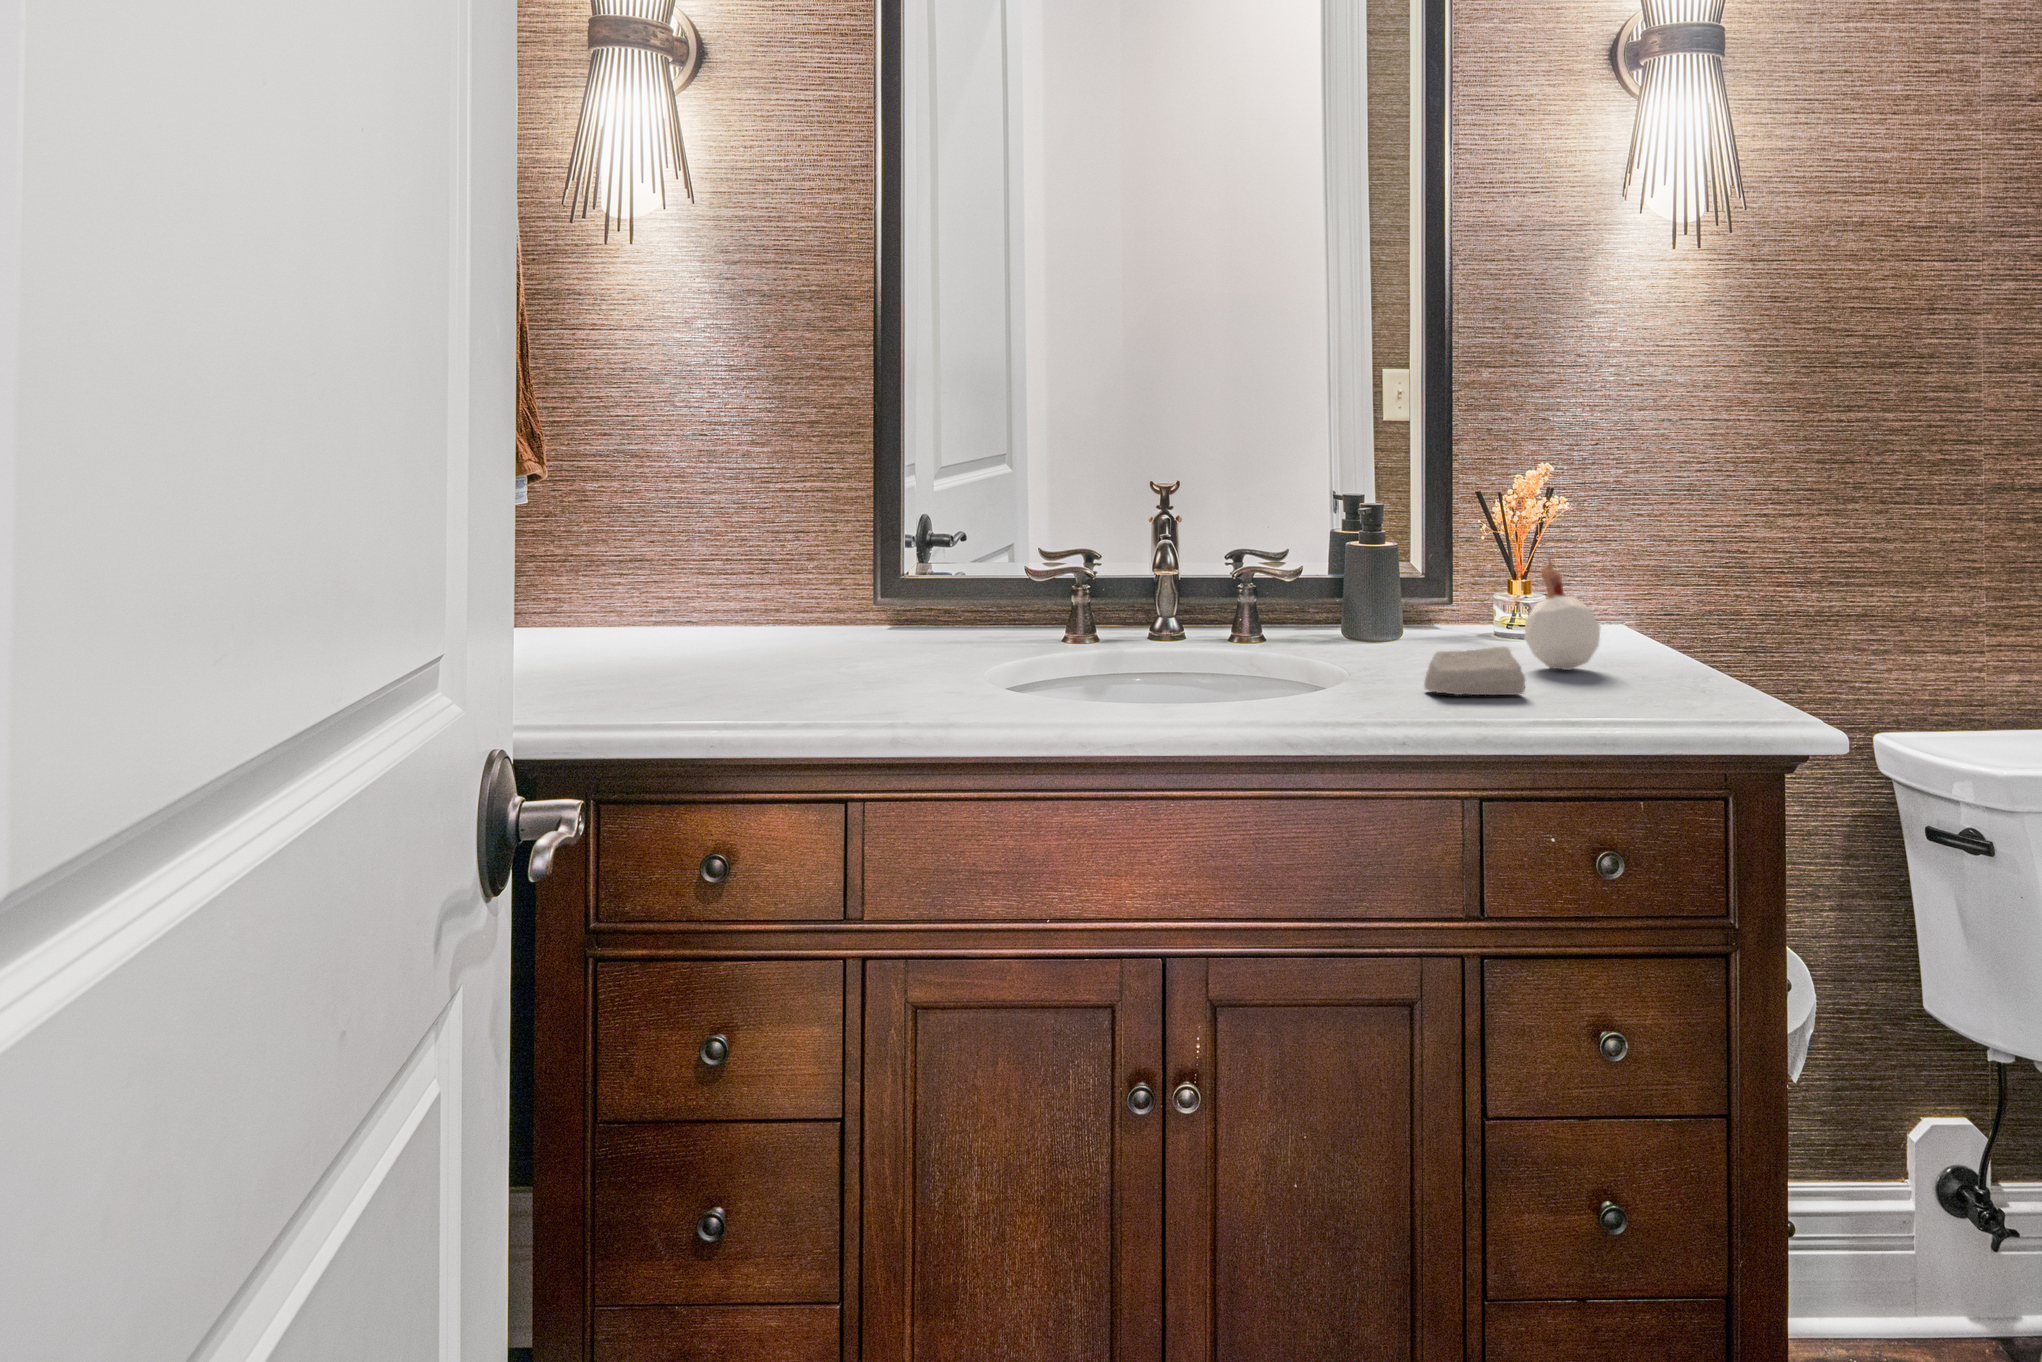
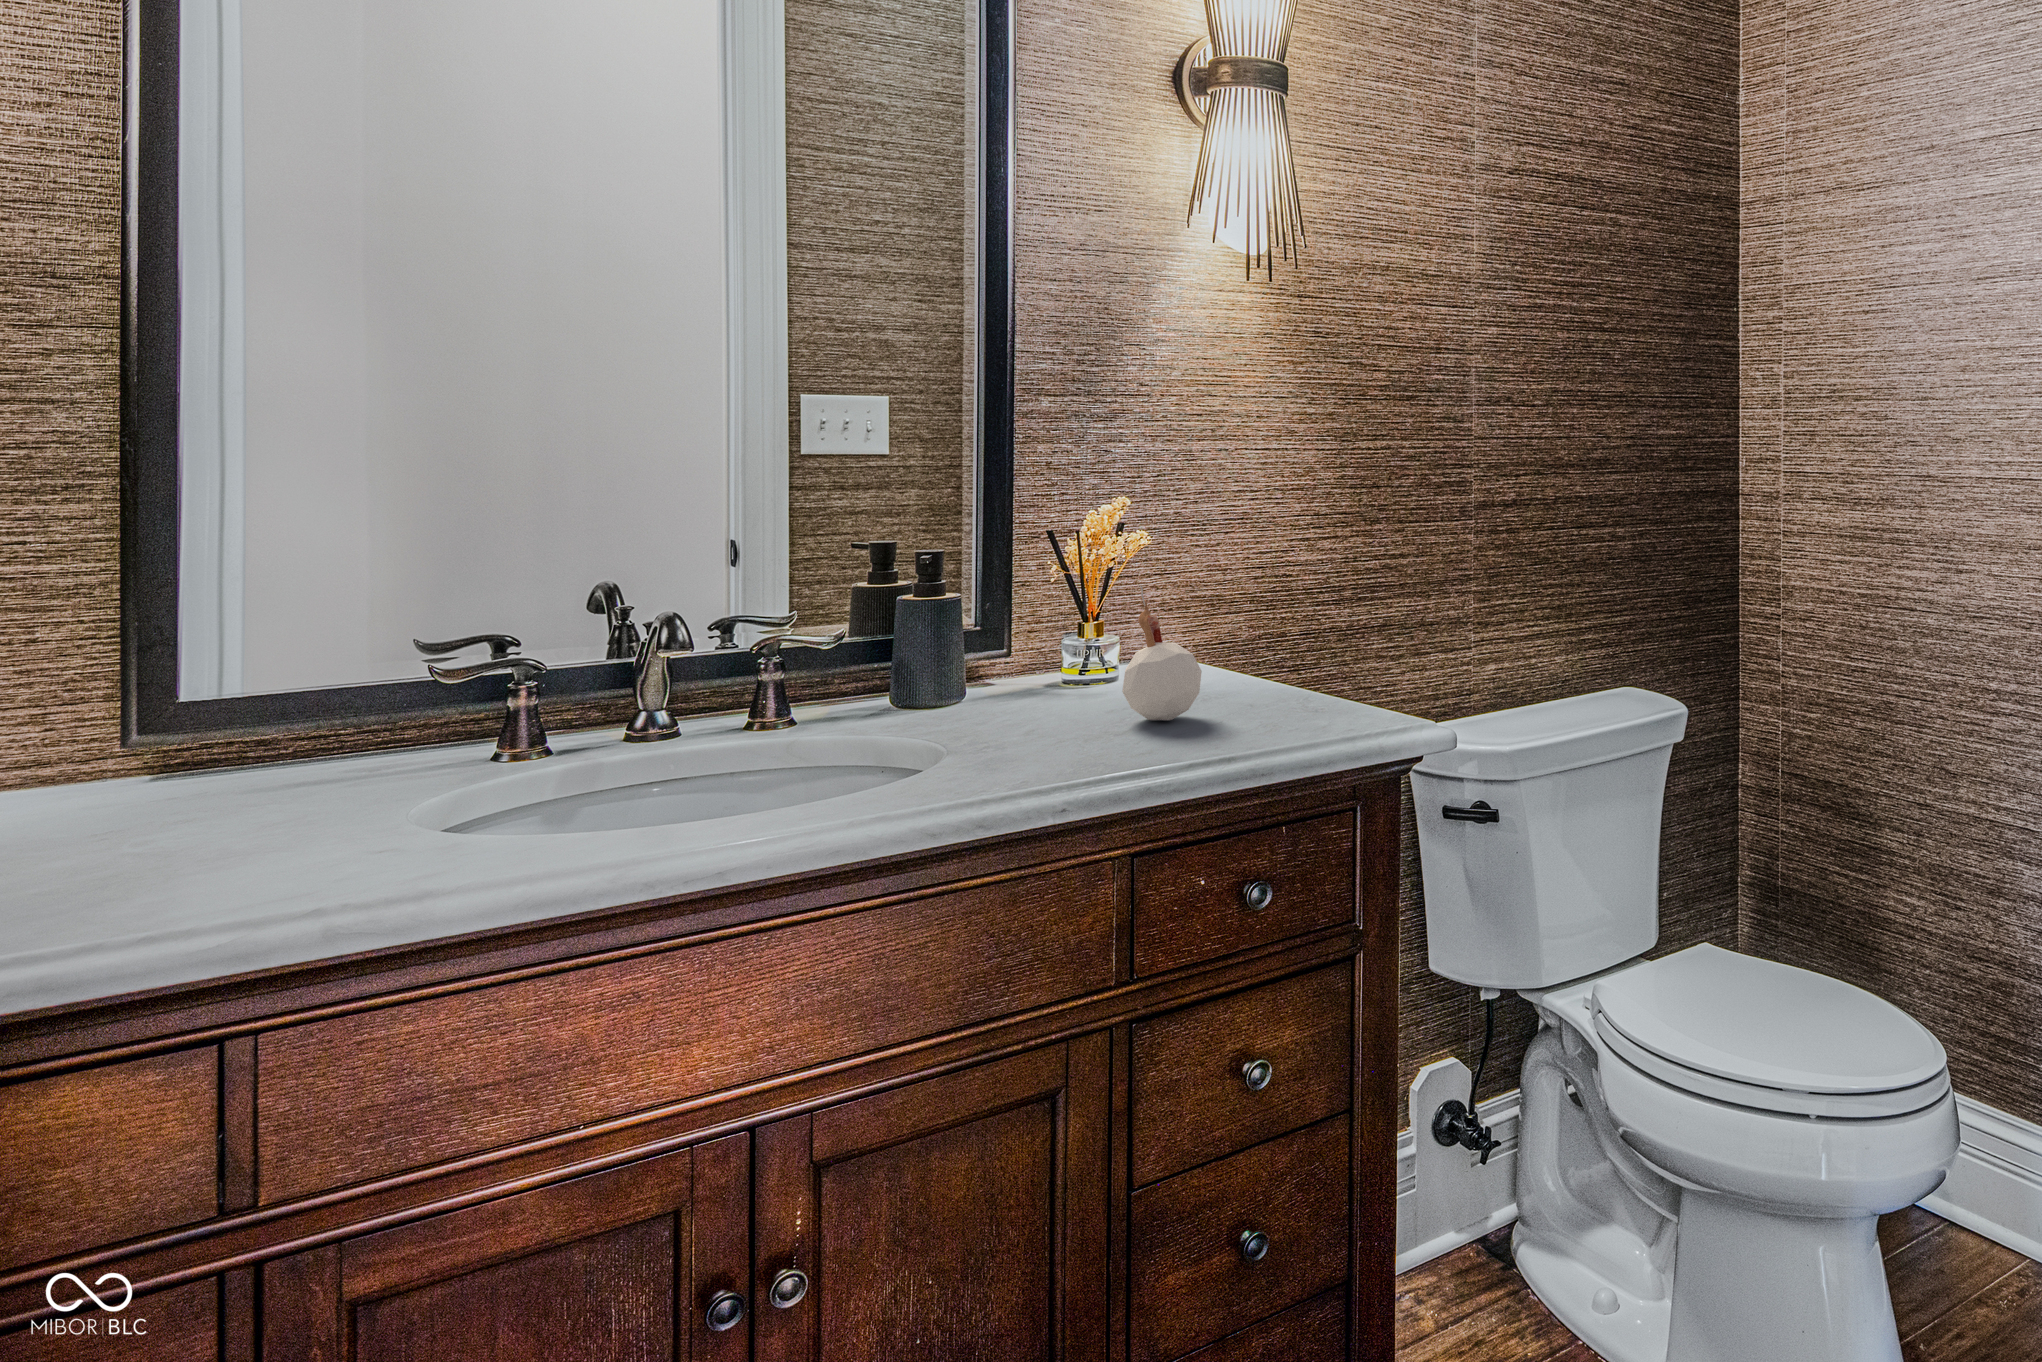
soap bar: present [1424,647,1525,695] -> none [1041,710,1155,774]

